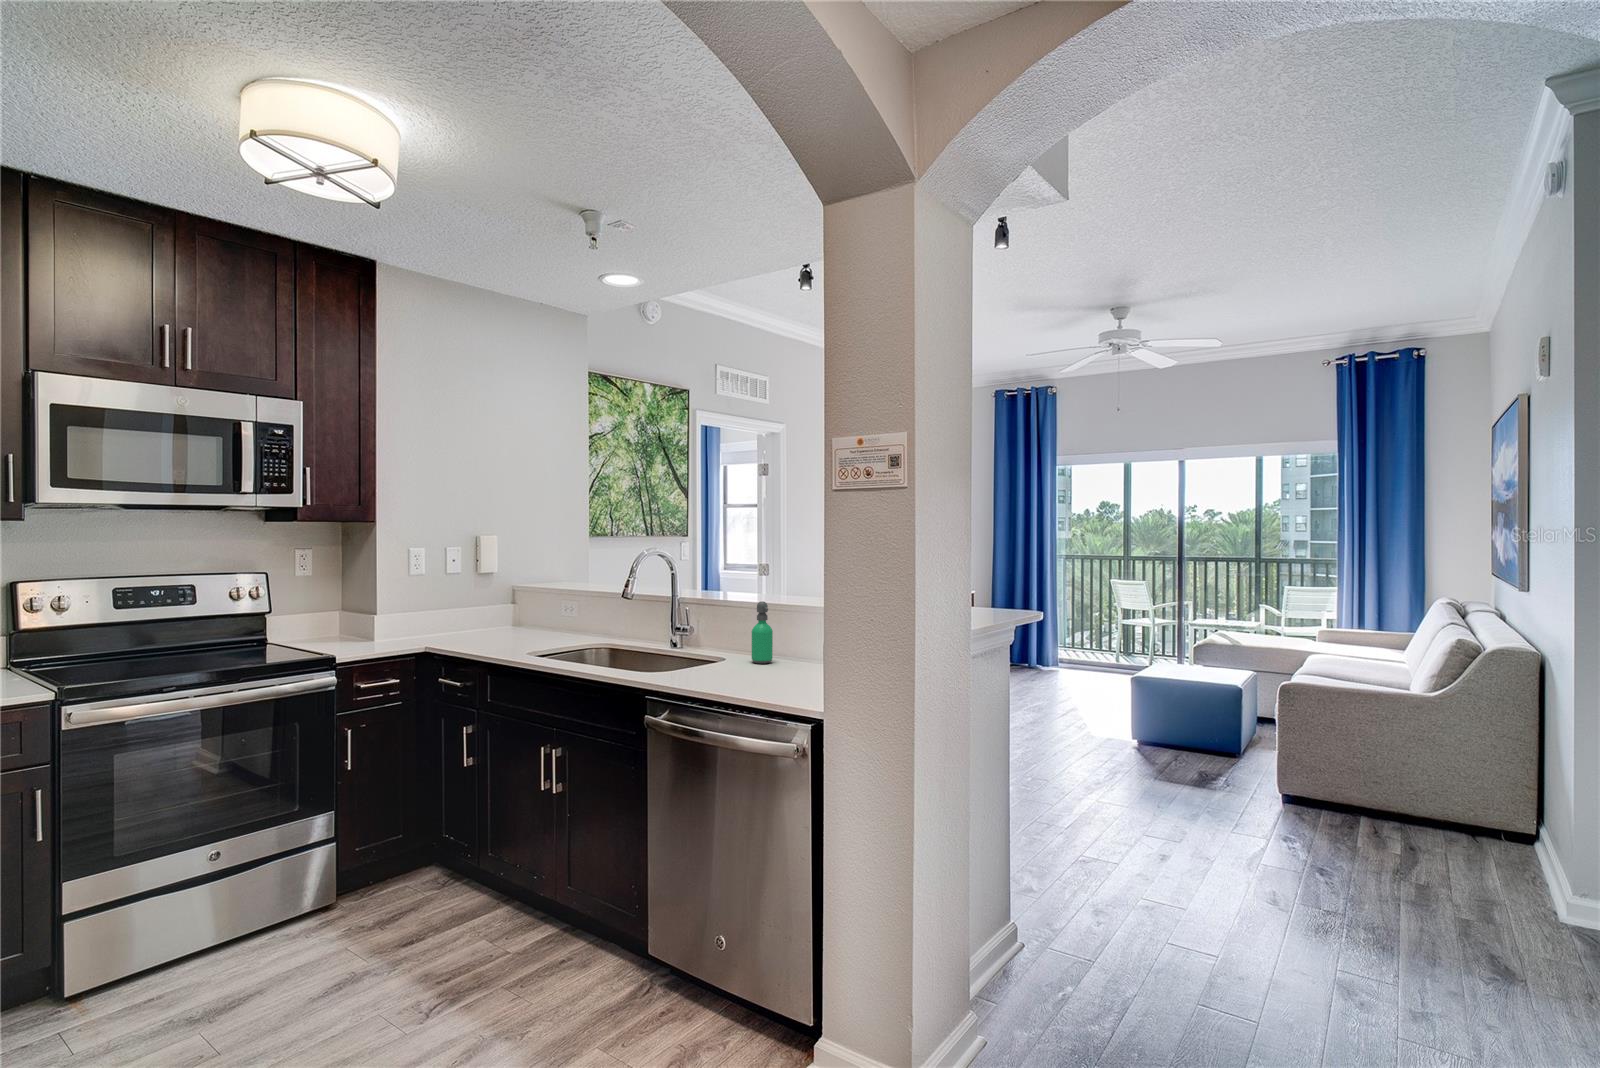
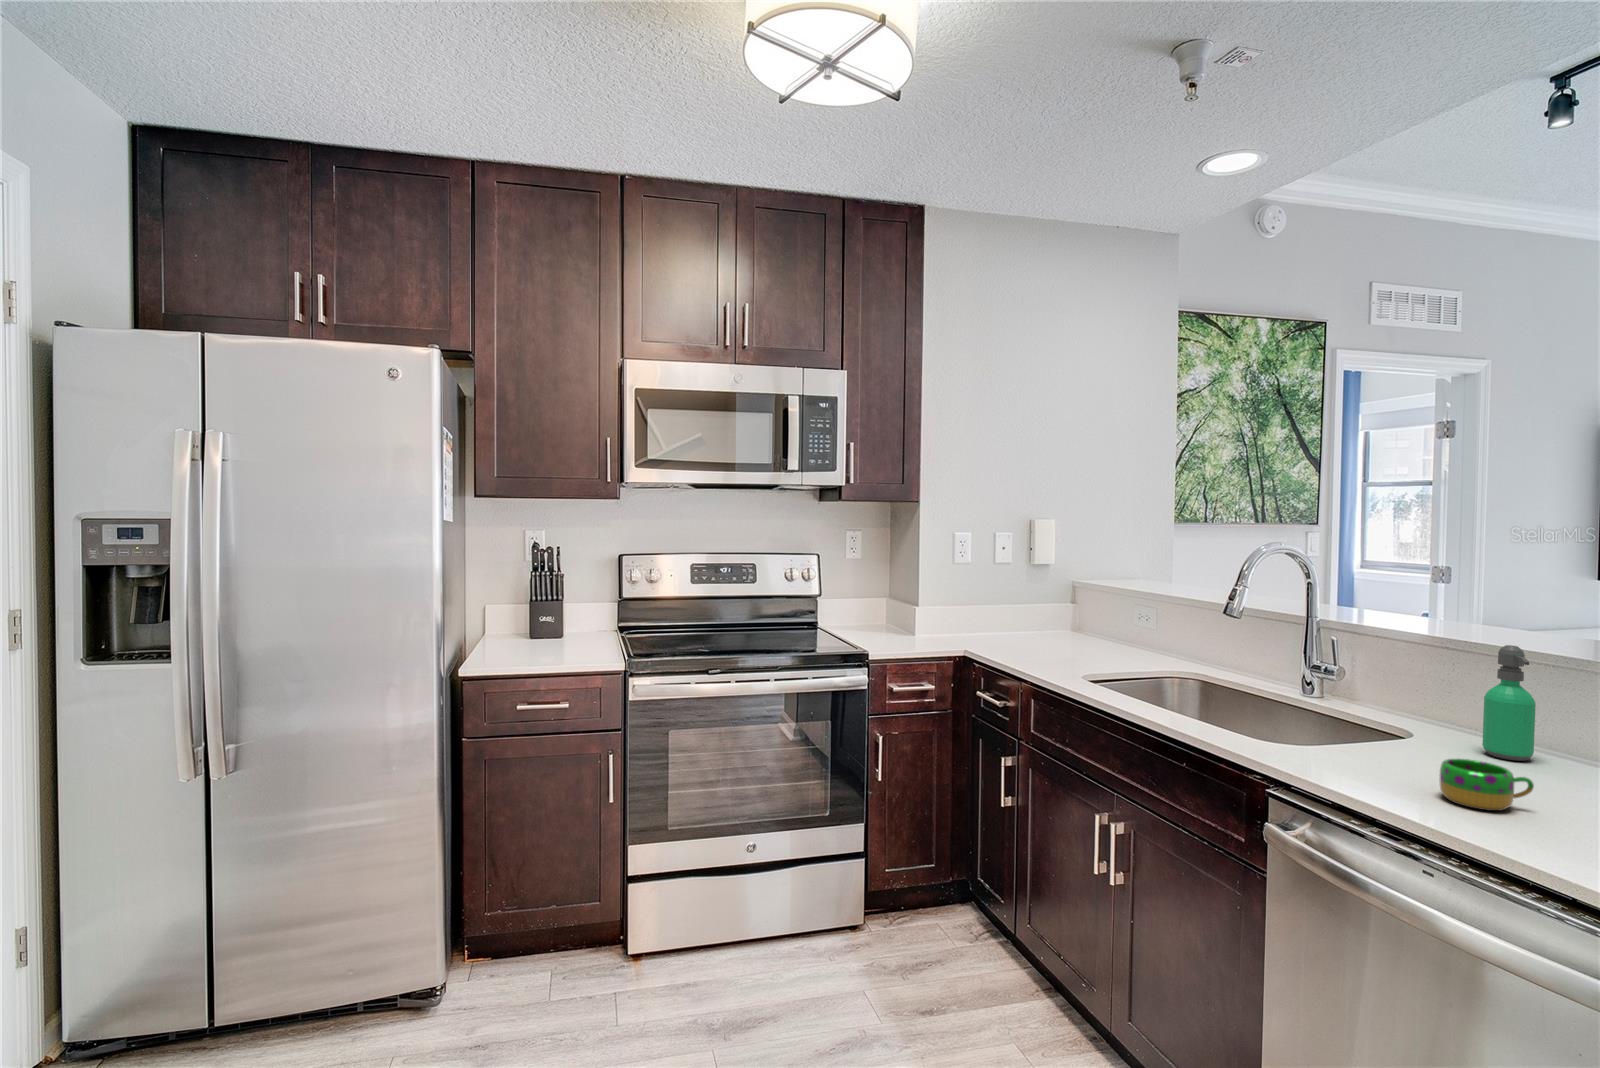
mug: none [725,661,763,684] -> present [1440,759,1534,811]

